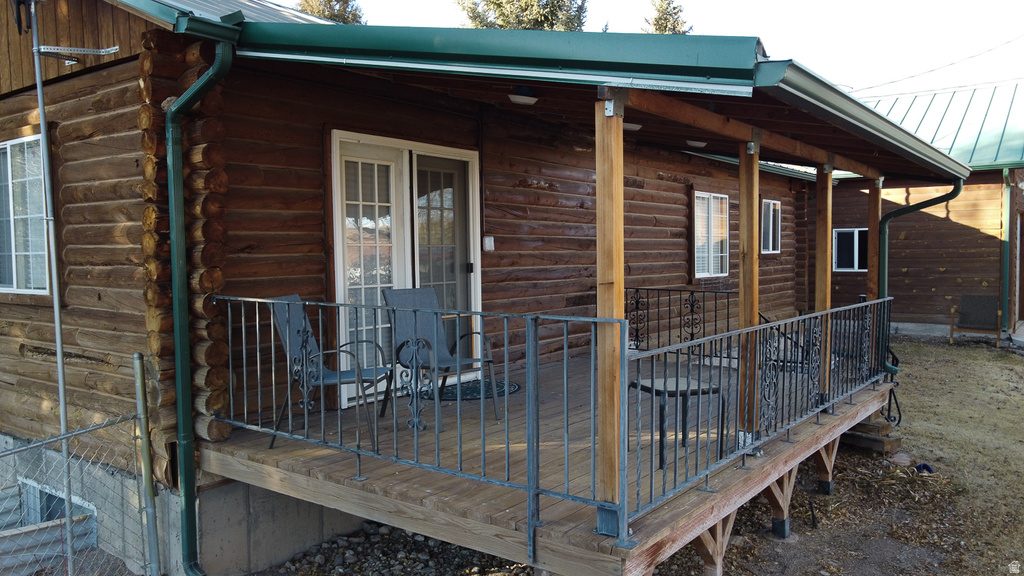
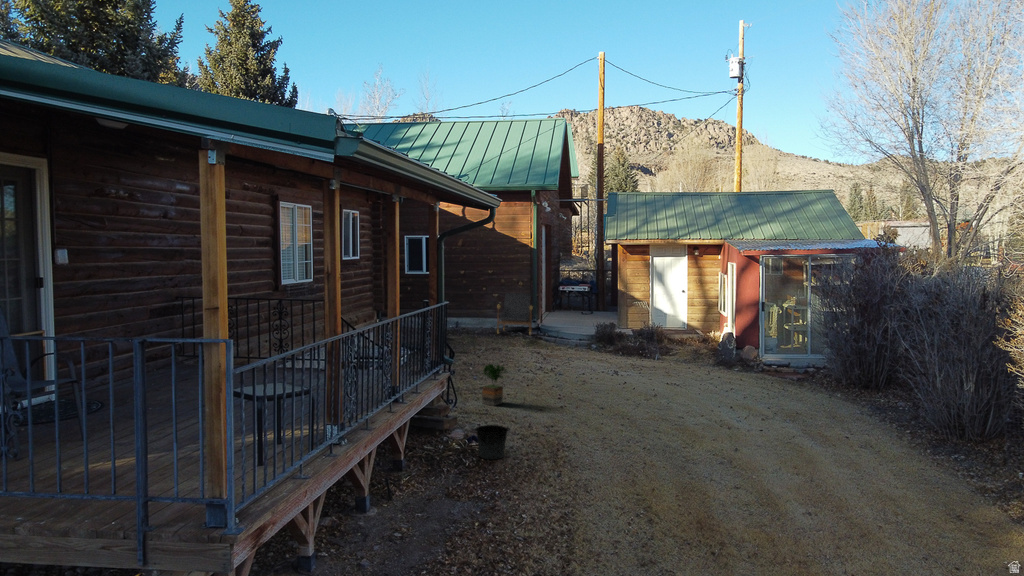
potted tree: none [935,377,973,430] -> present [482,364,507,406]
bucket: none [928,454,982,499] -> present [475,425,510,459]

